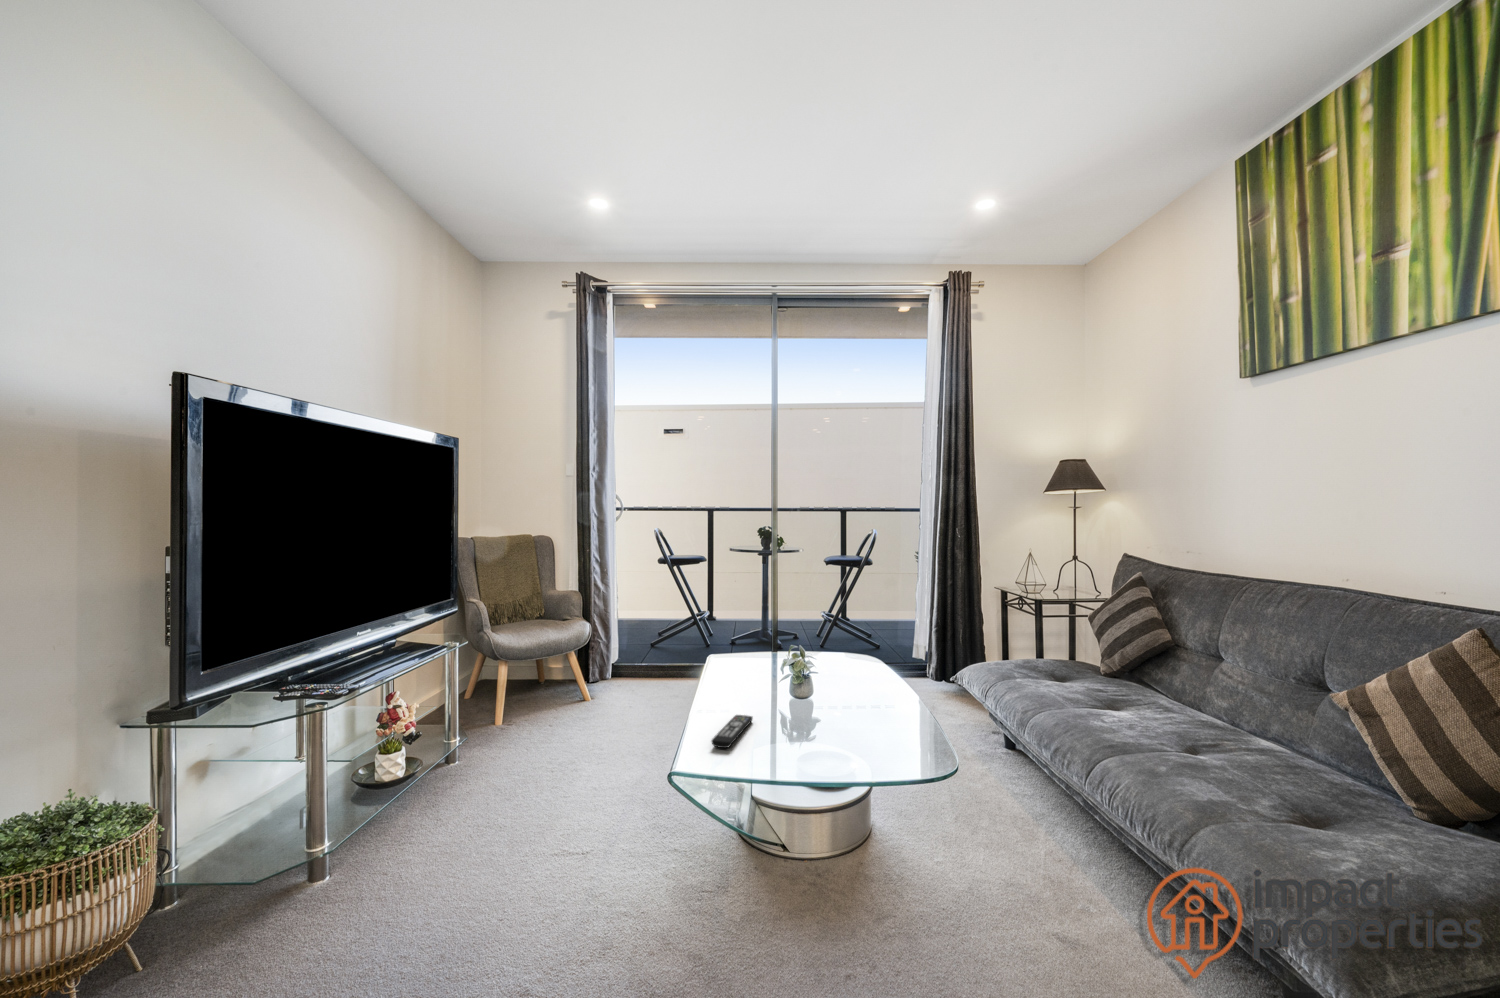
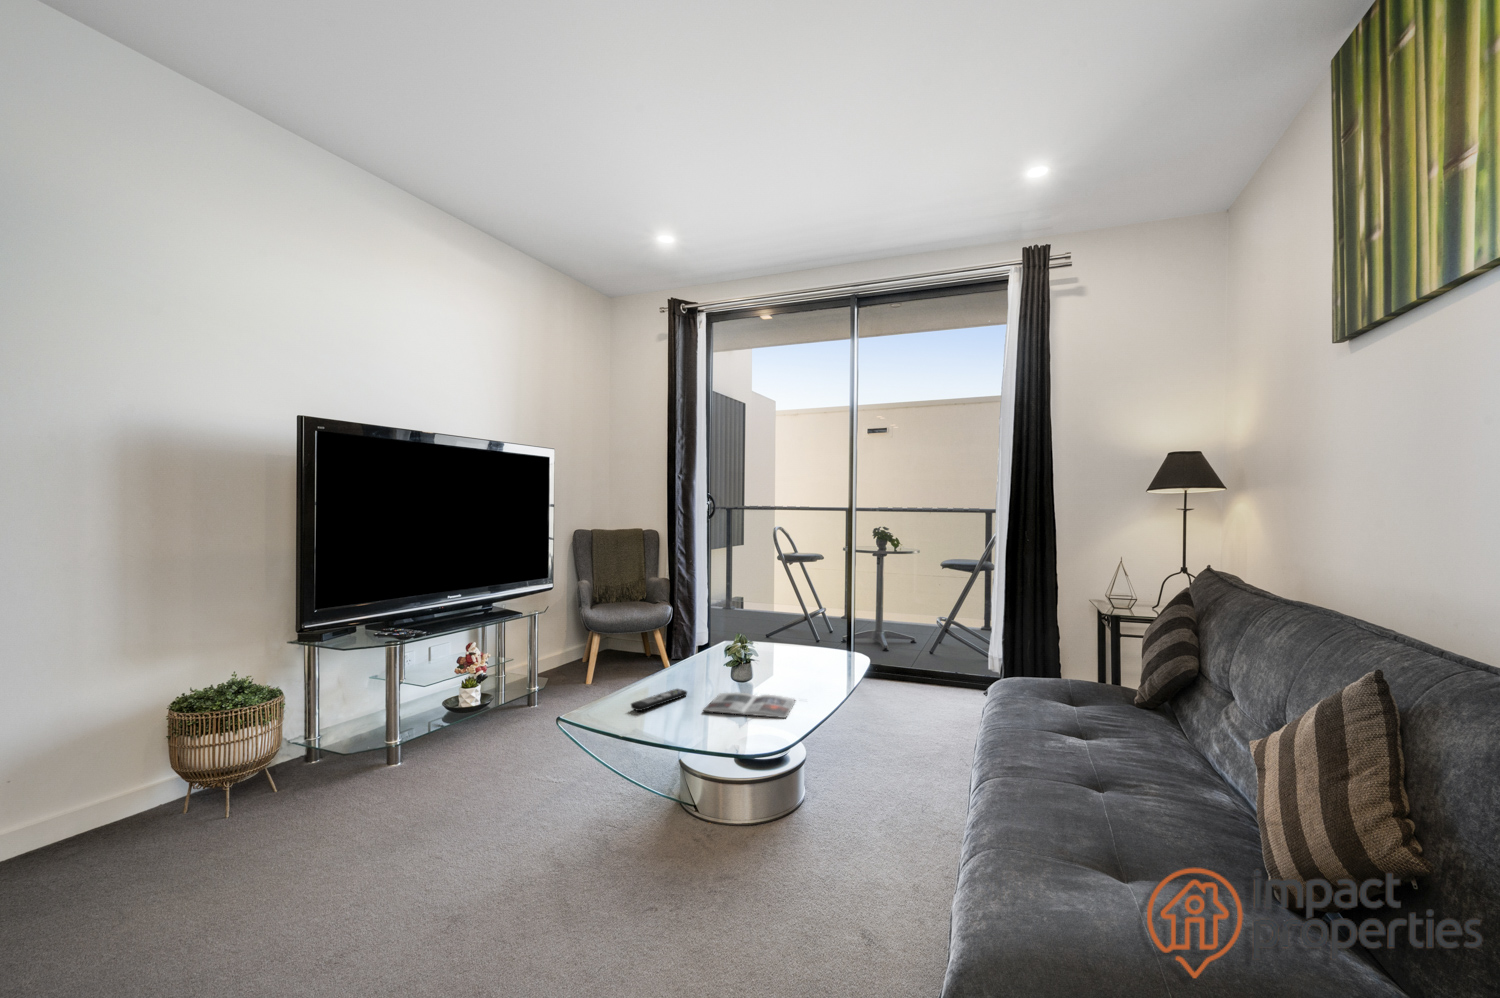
magazine: none [787,708,895,737] -> present [703,693,795,718]

